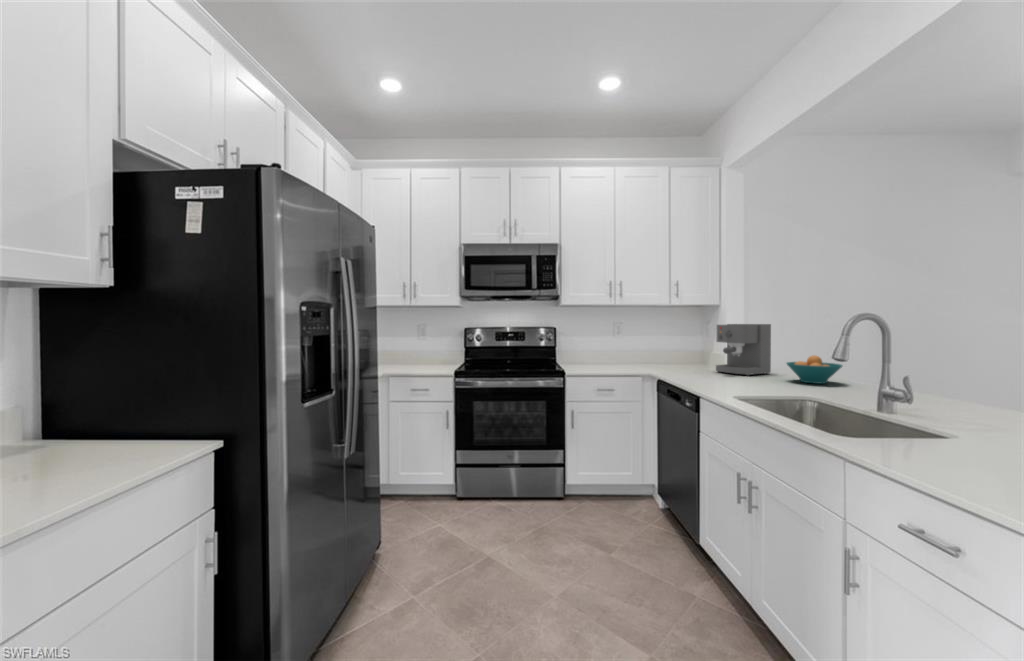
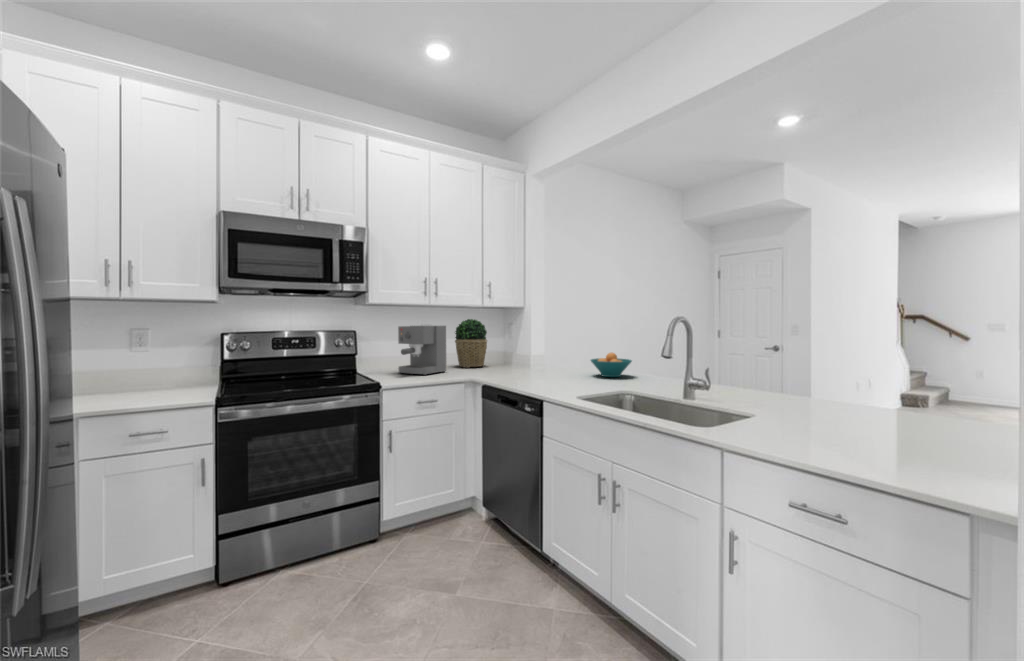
potted plant: none [647,317,682,365] -> present [455,319,487,368]
coffee maker: present [716,324,771,376] -> present [398,326,446,375]

